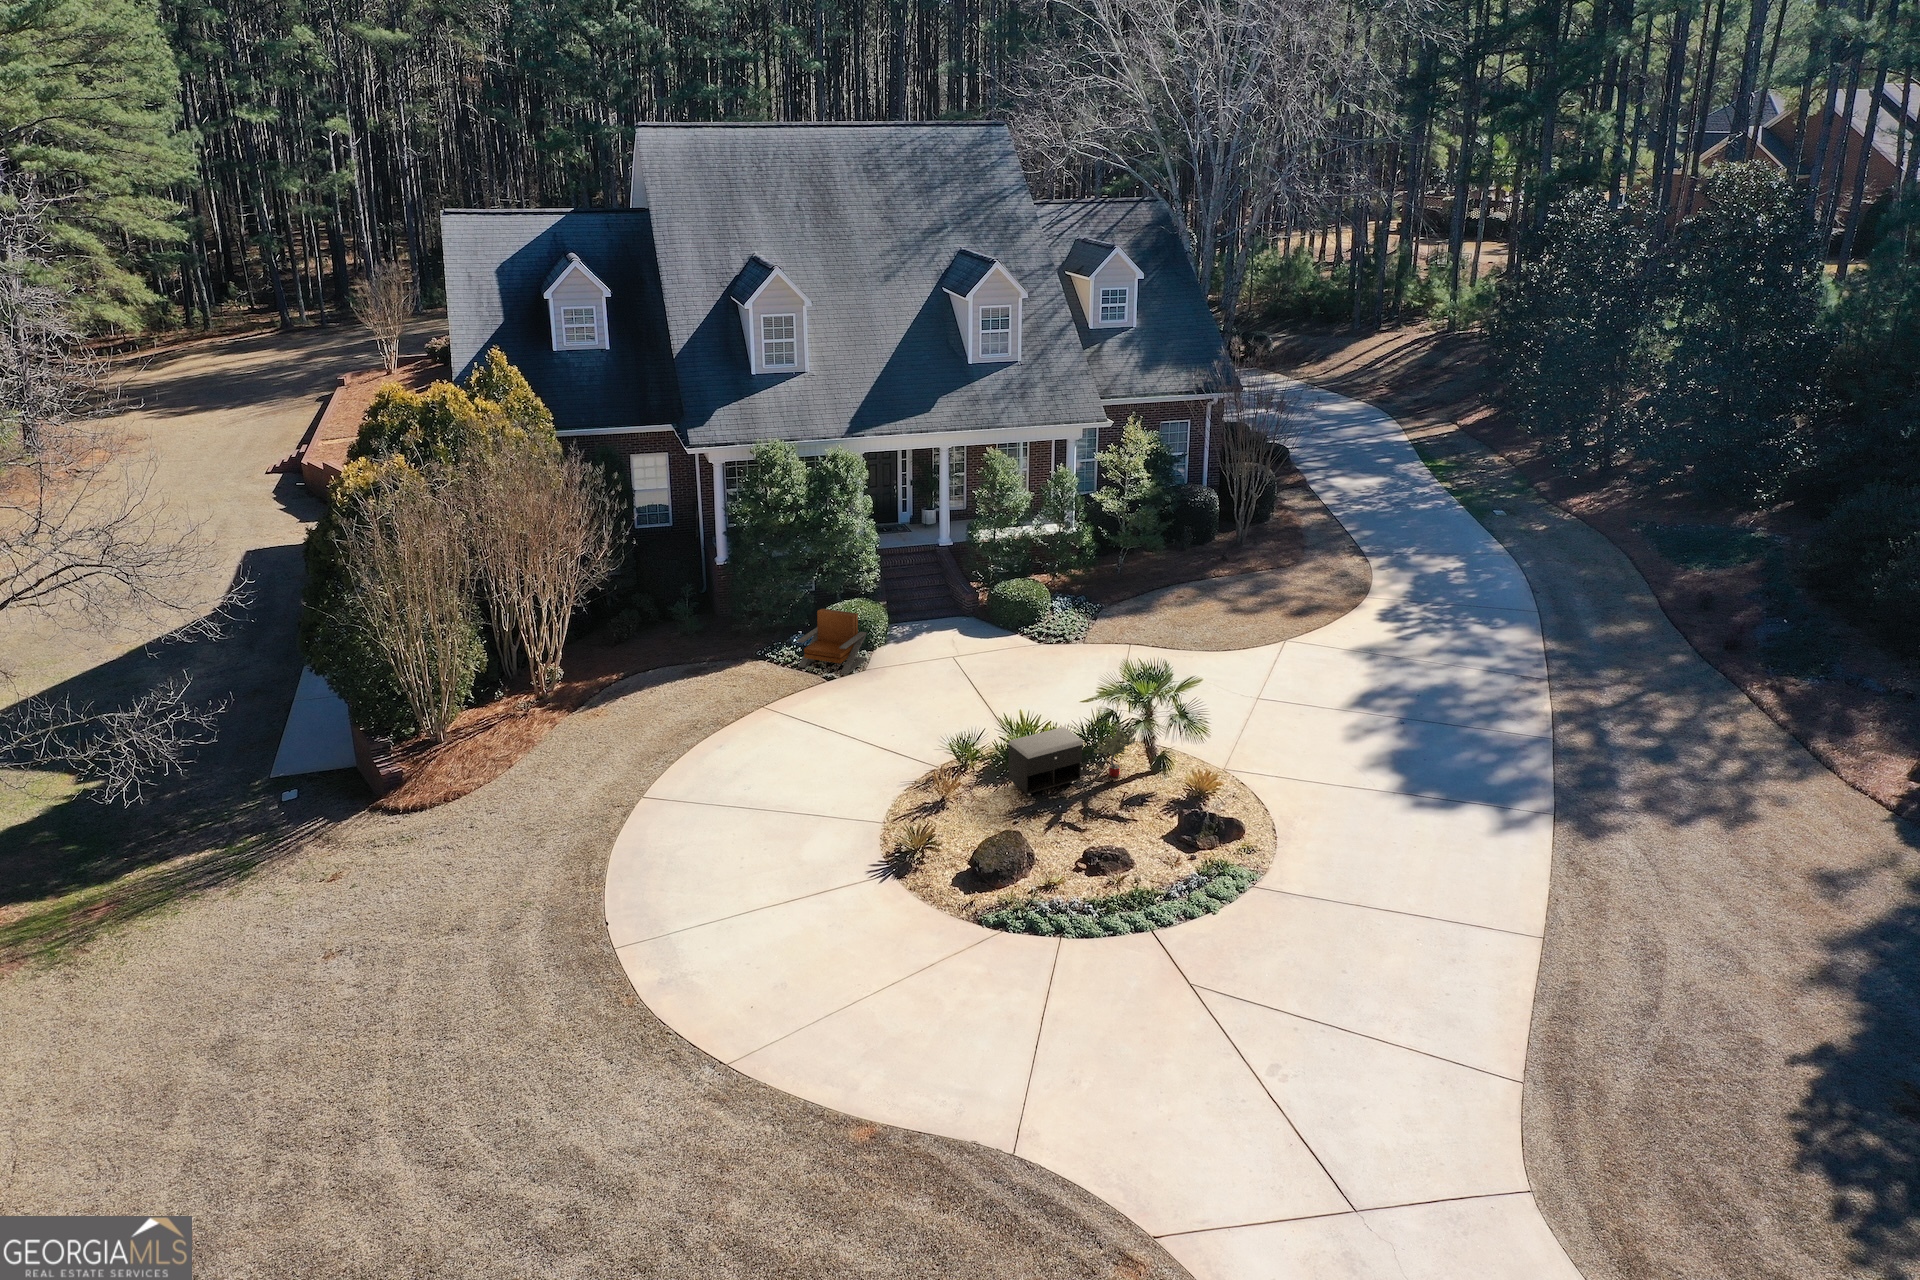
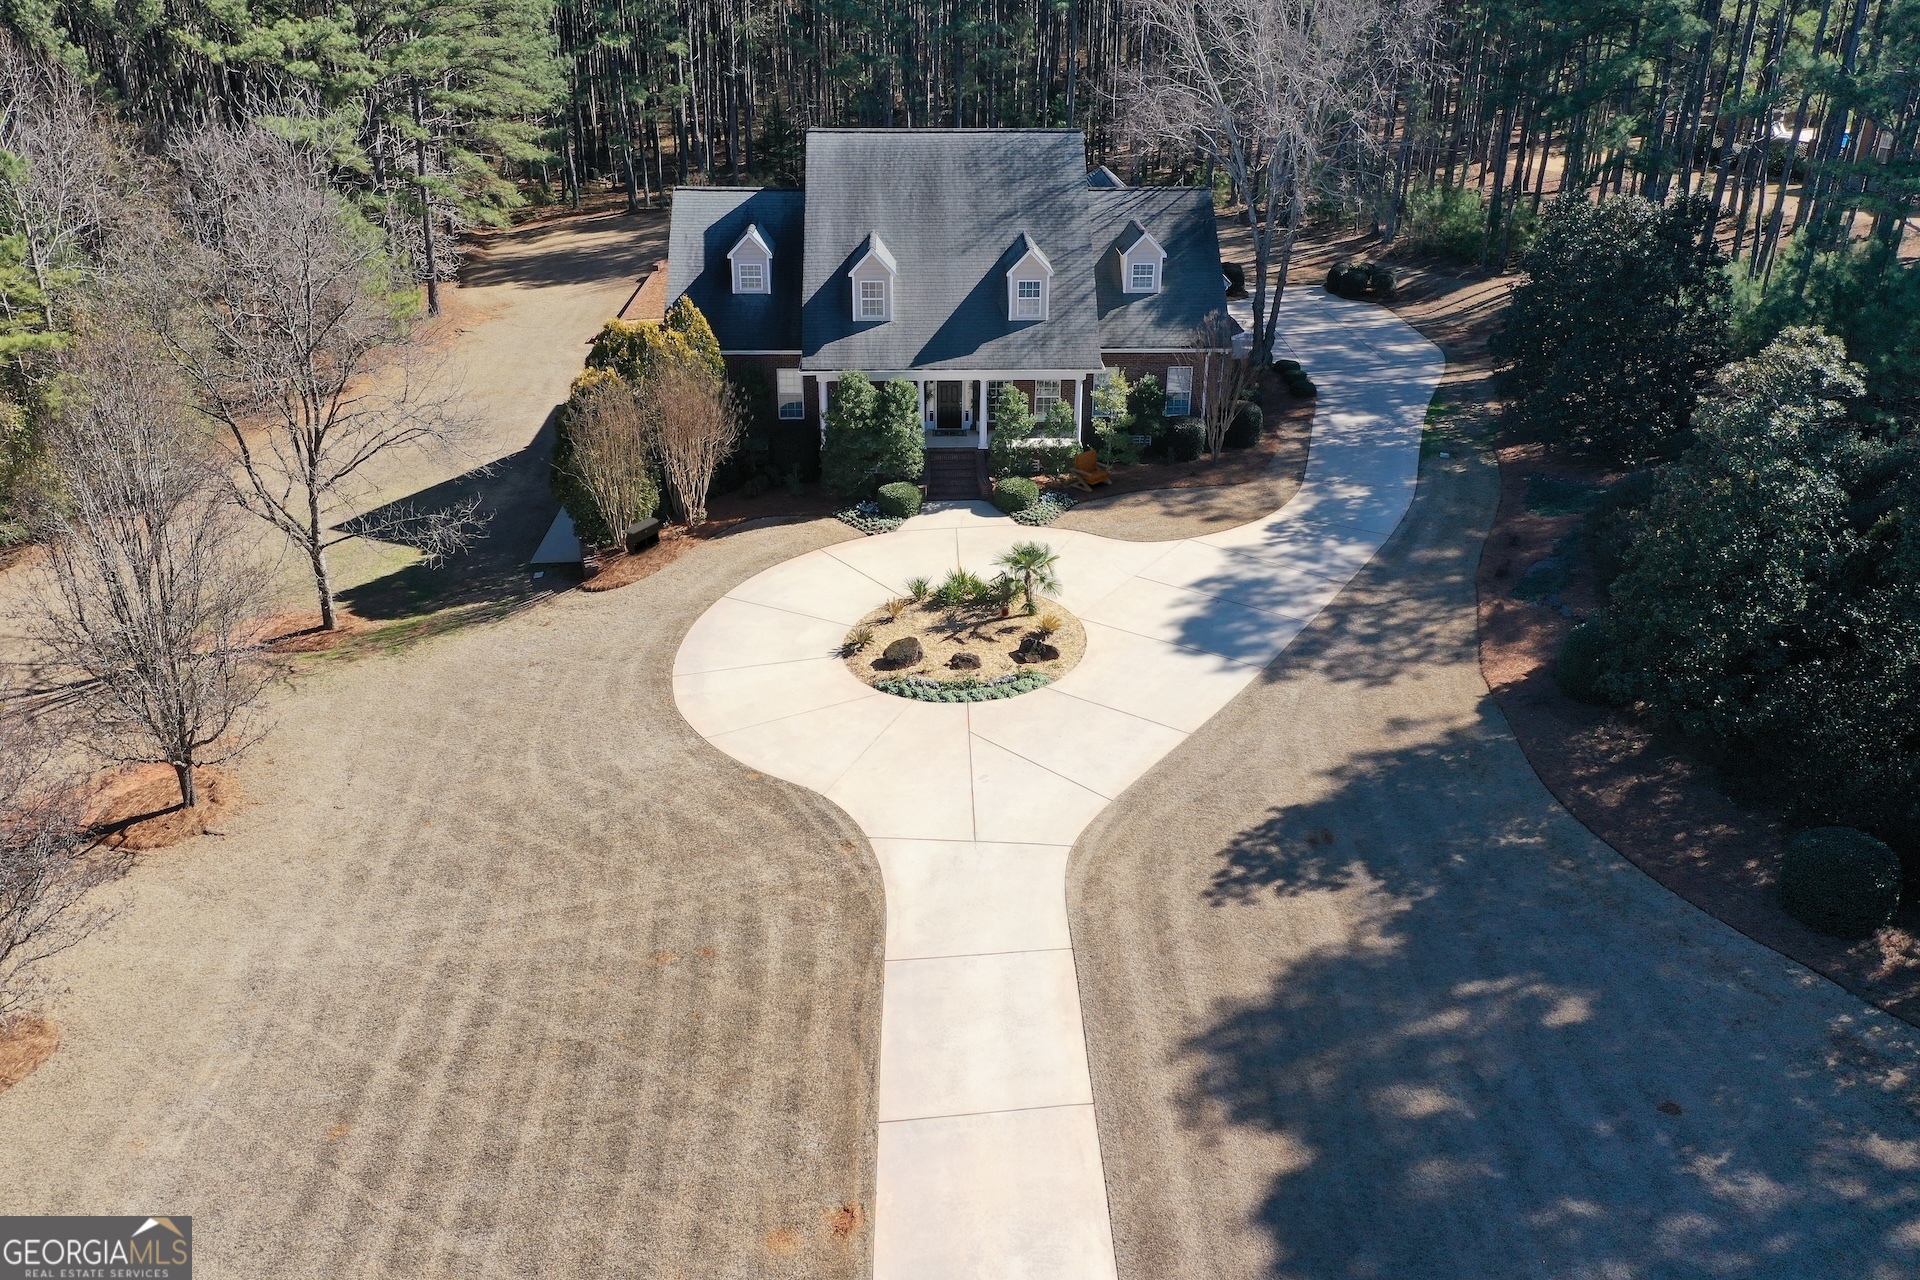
lounge chair: present [797,609,867,675] -> present [1070,450,1113,492]
storage bench: present [1009,727,1083,795] -> present [626,517,660,555]

